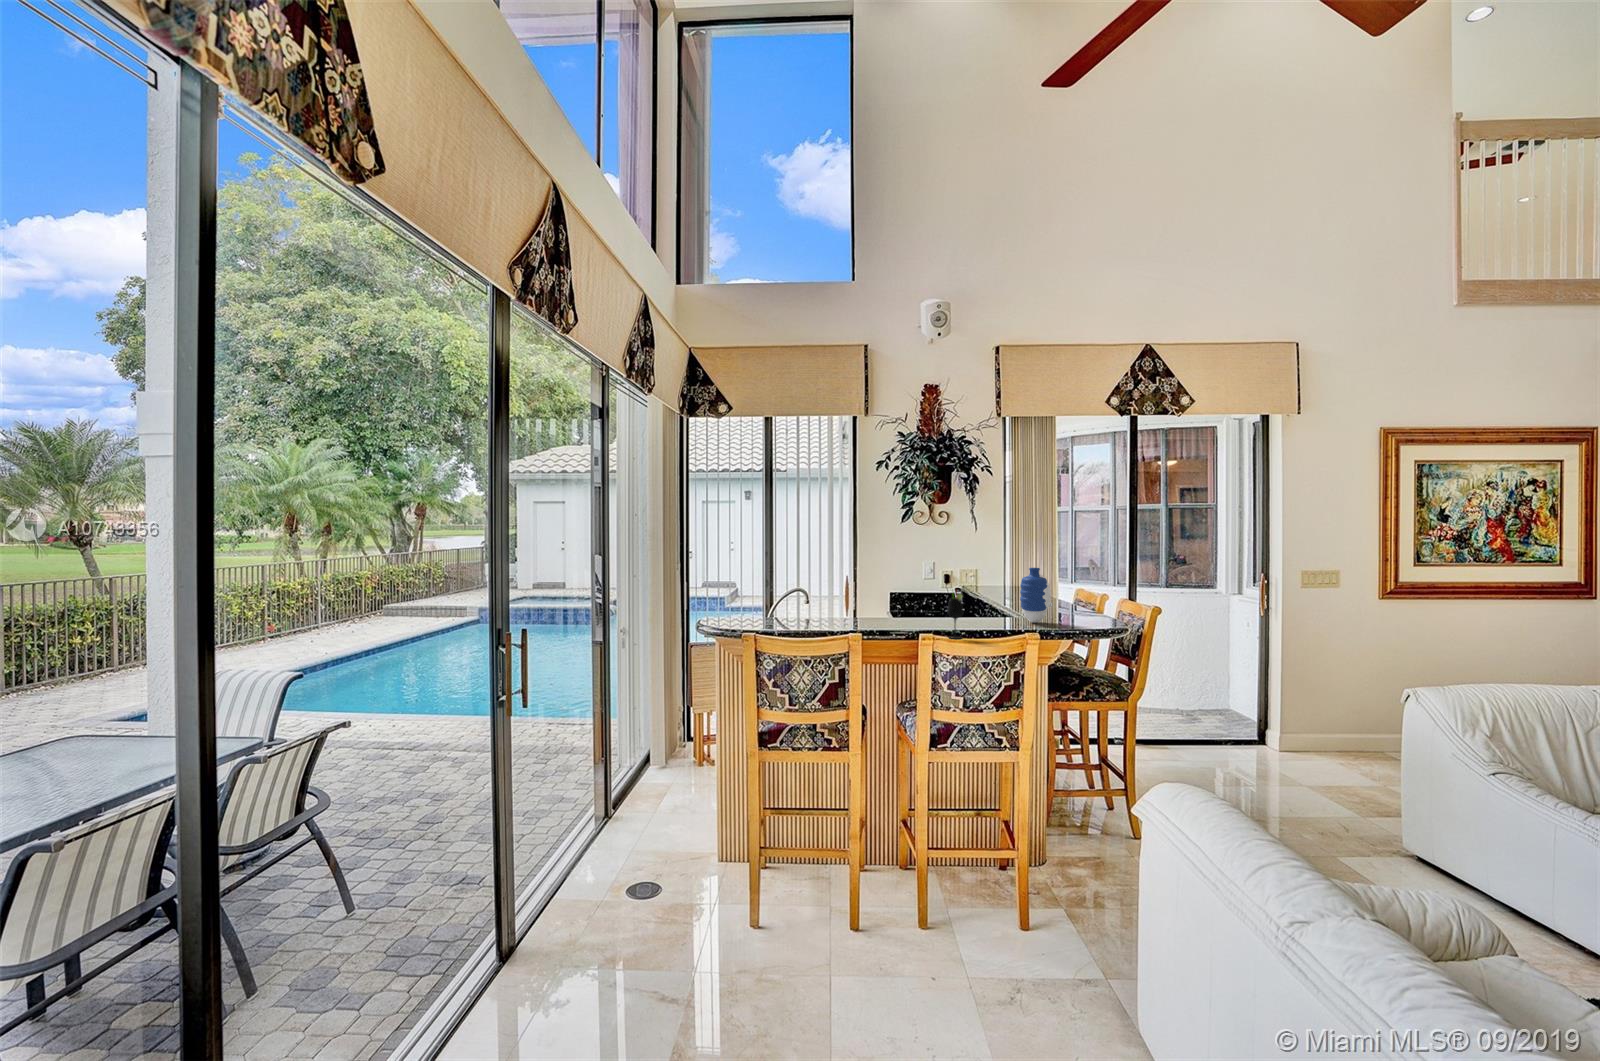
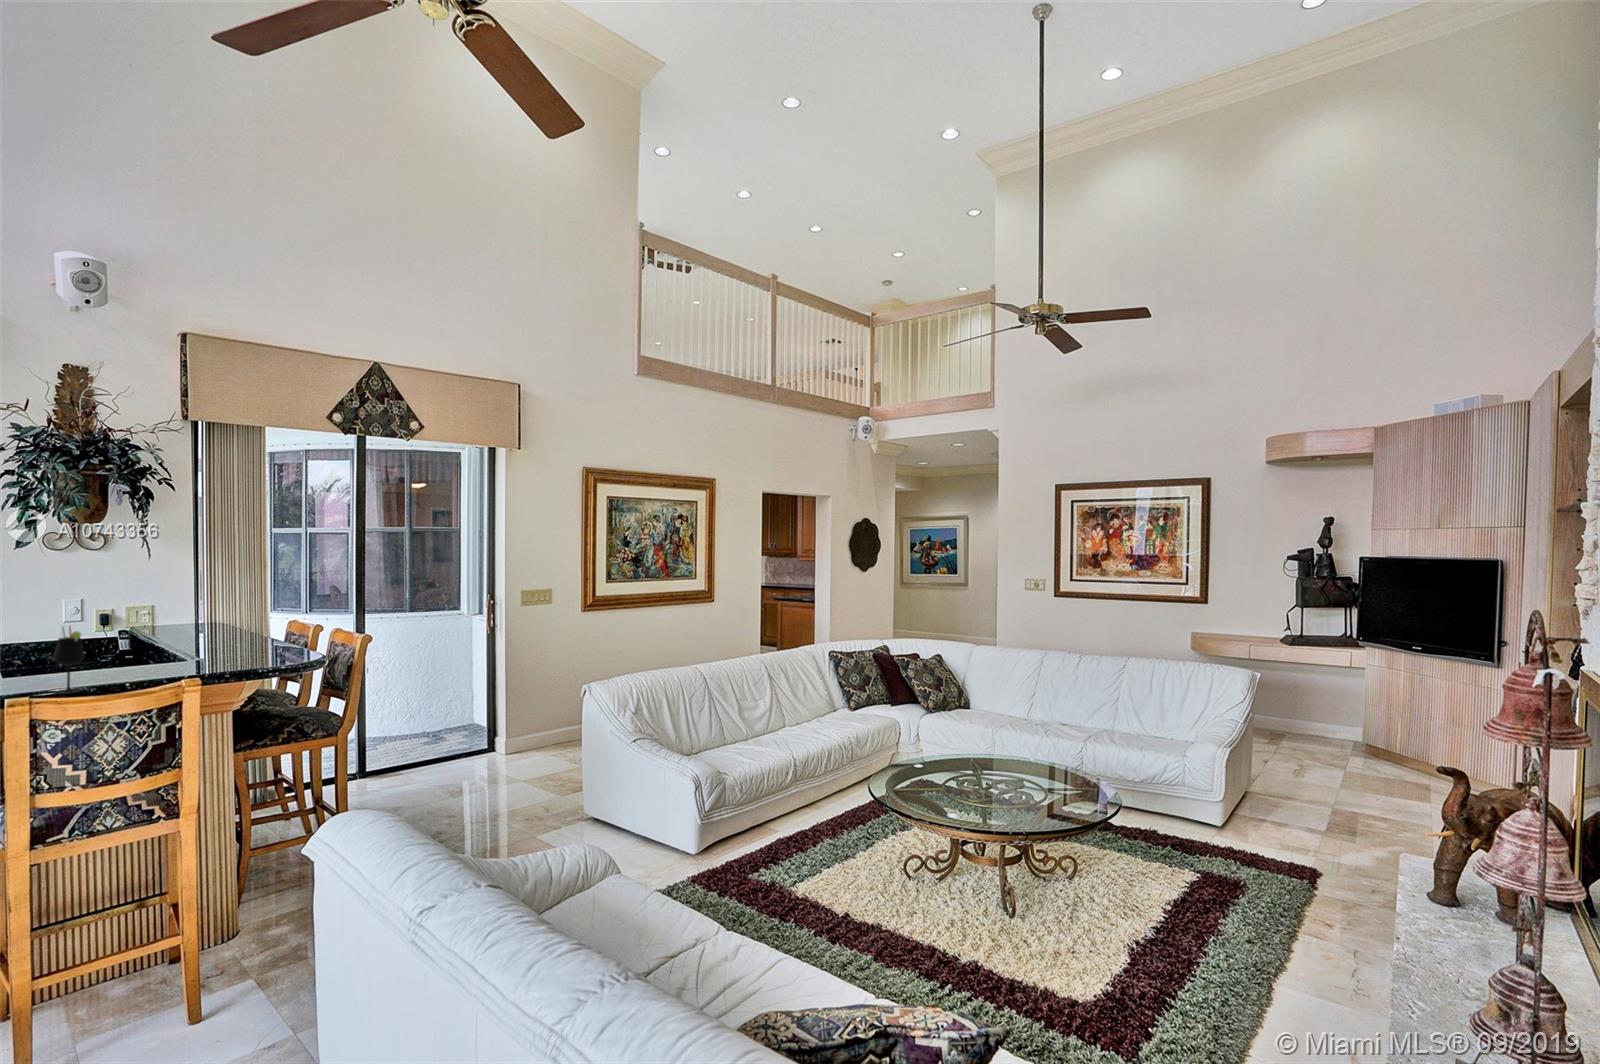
vase: present [1020,568,1052,623] -> none [194,594,241,660]

